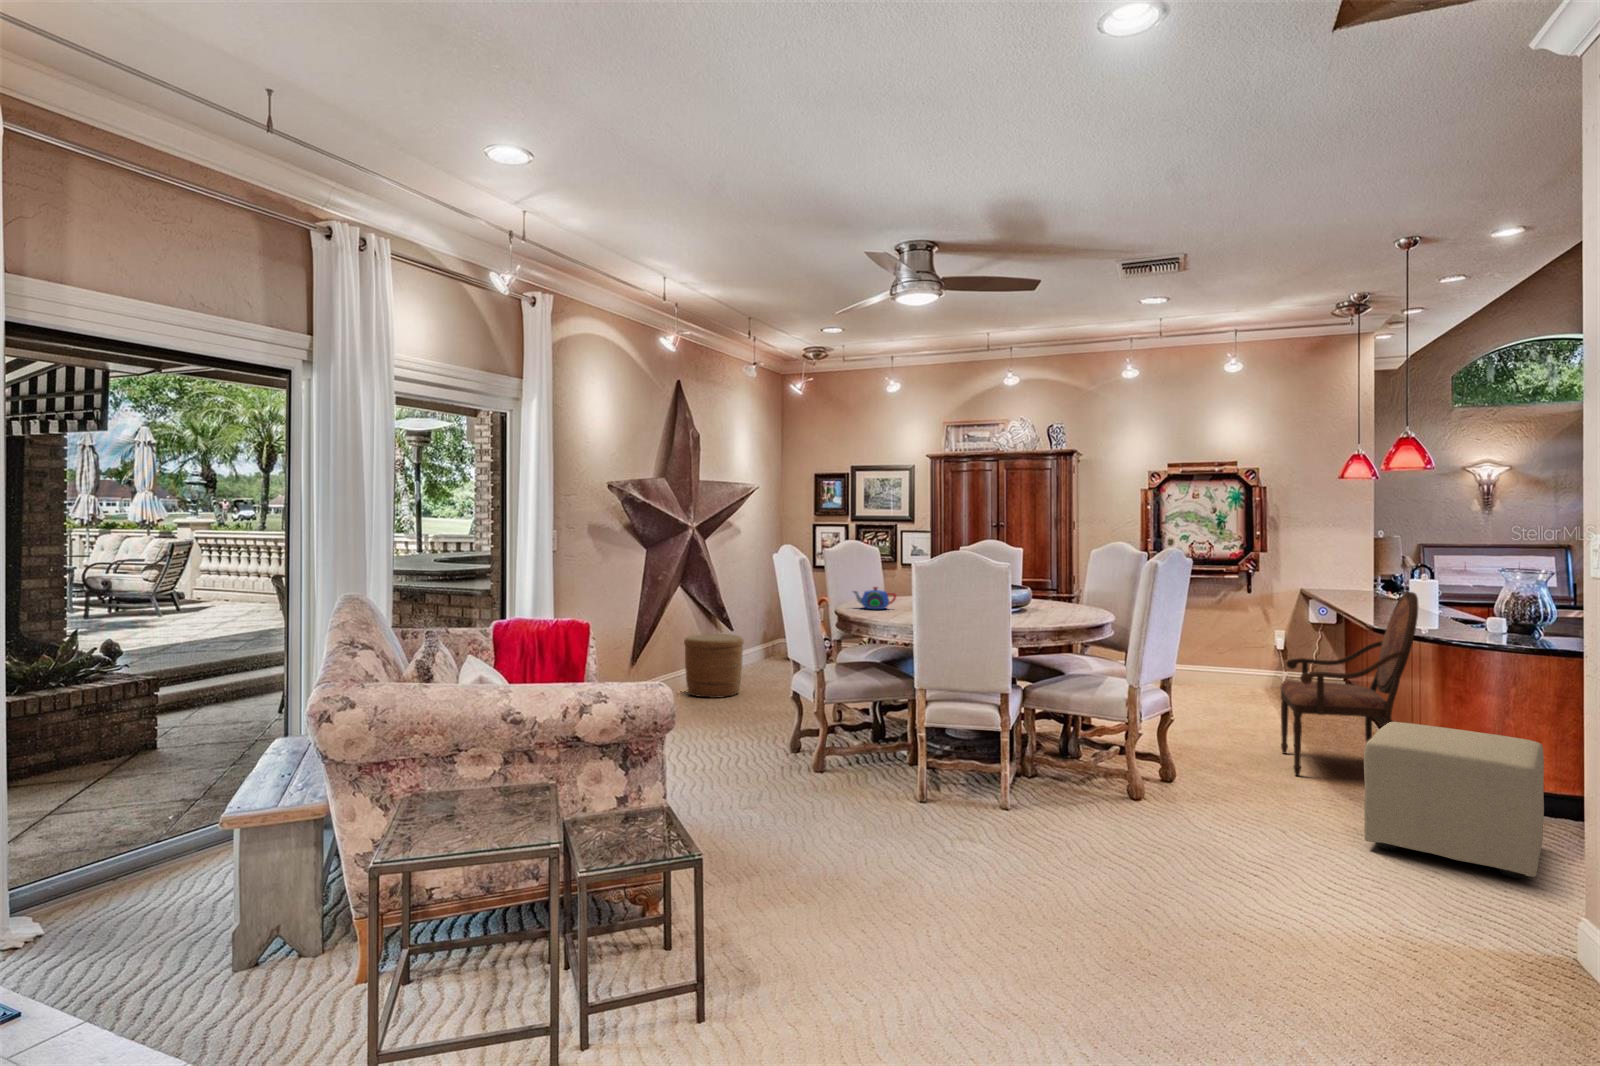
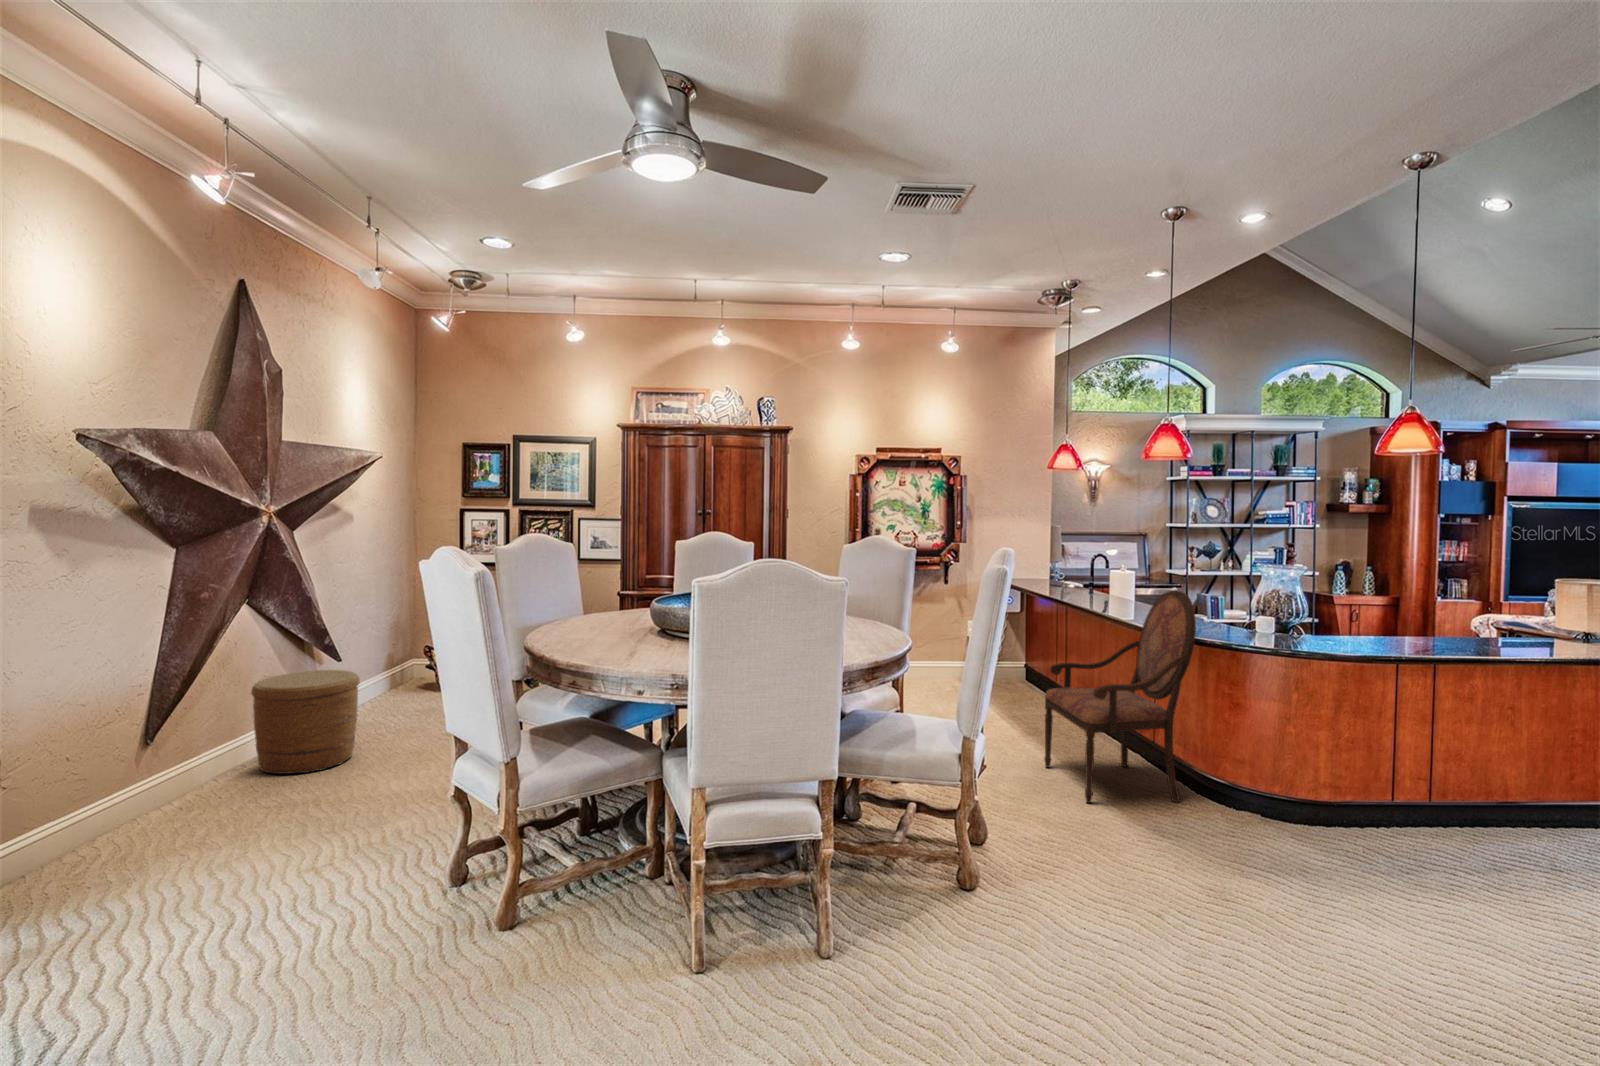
teapot: present [853,587,896,609] -> none [554,610,625,645]
ottoman: present [1364,722,1544,878] -> none [1225,751,1465,949]

